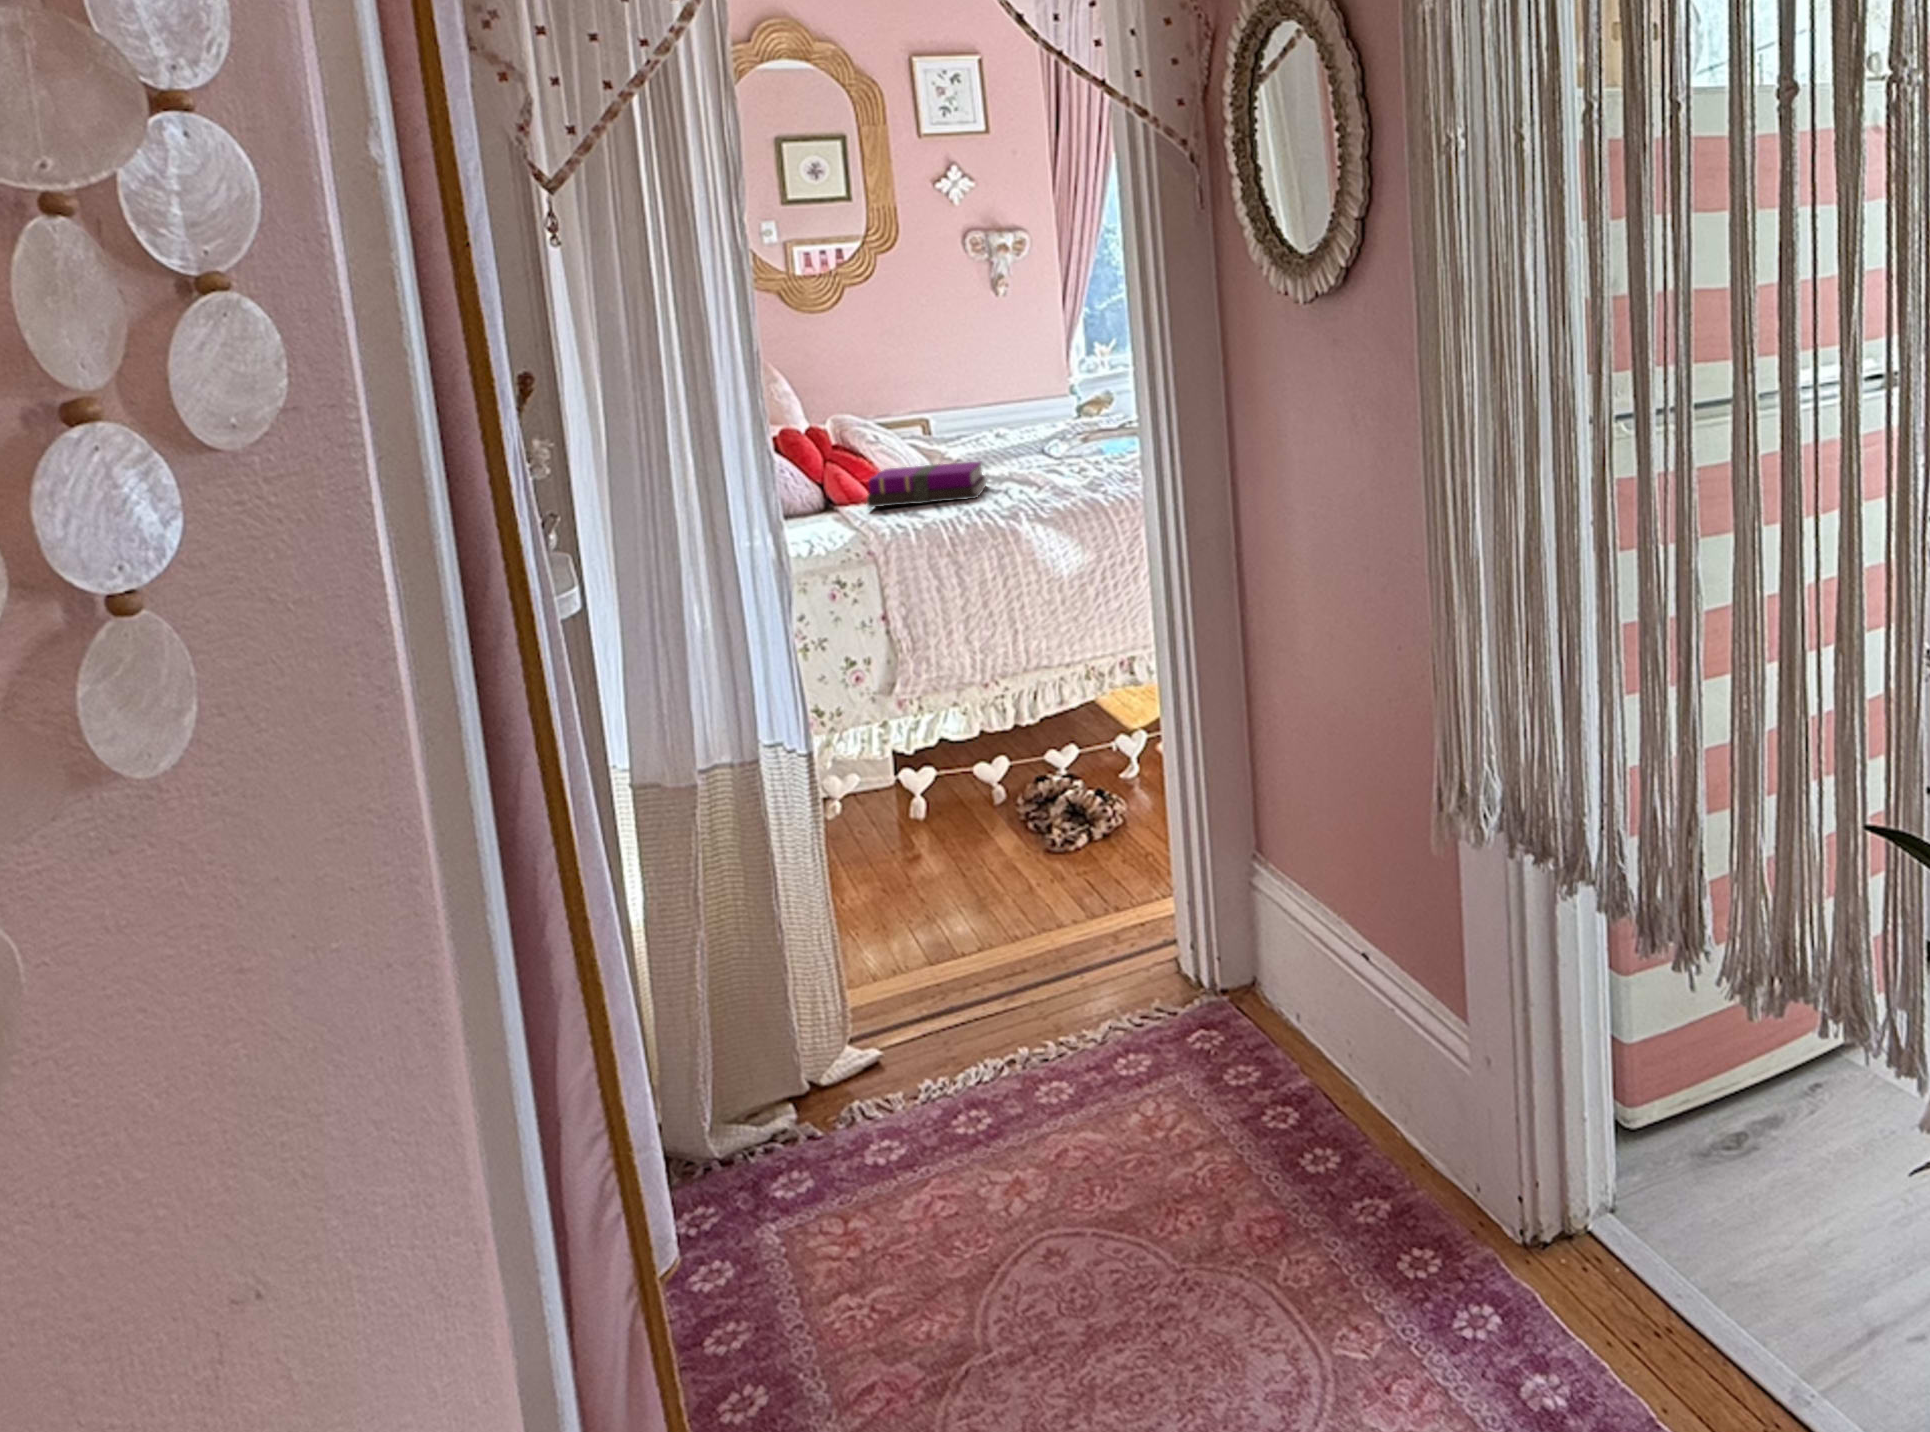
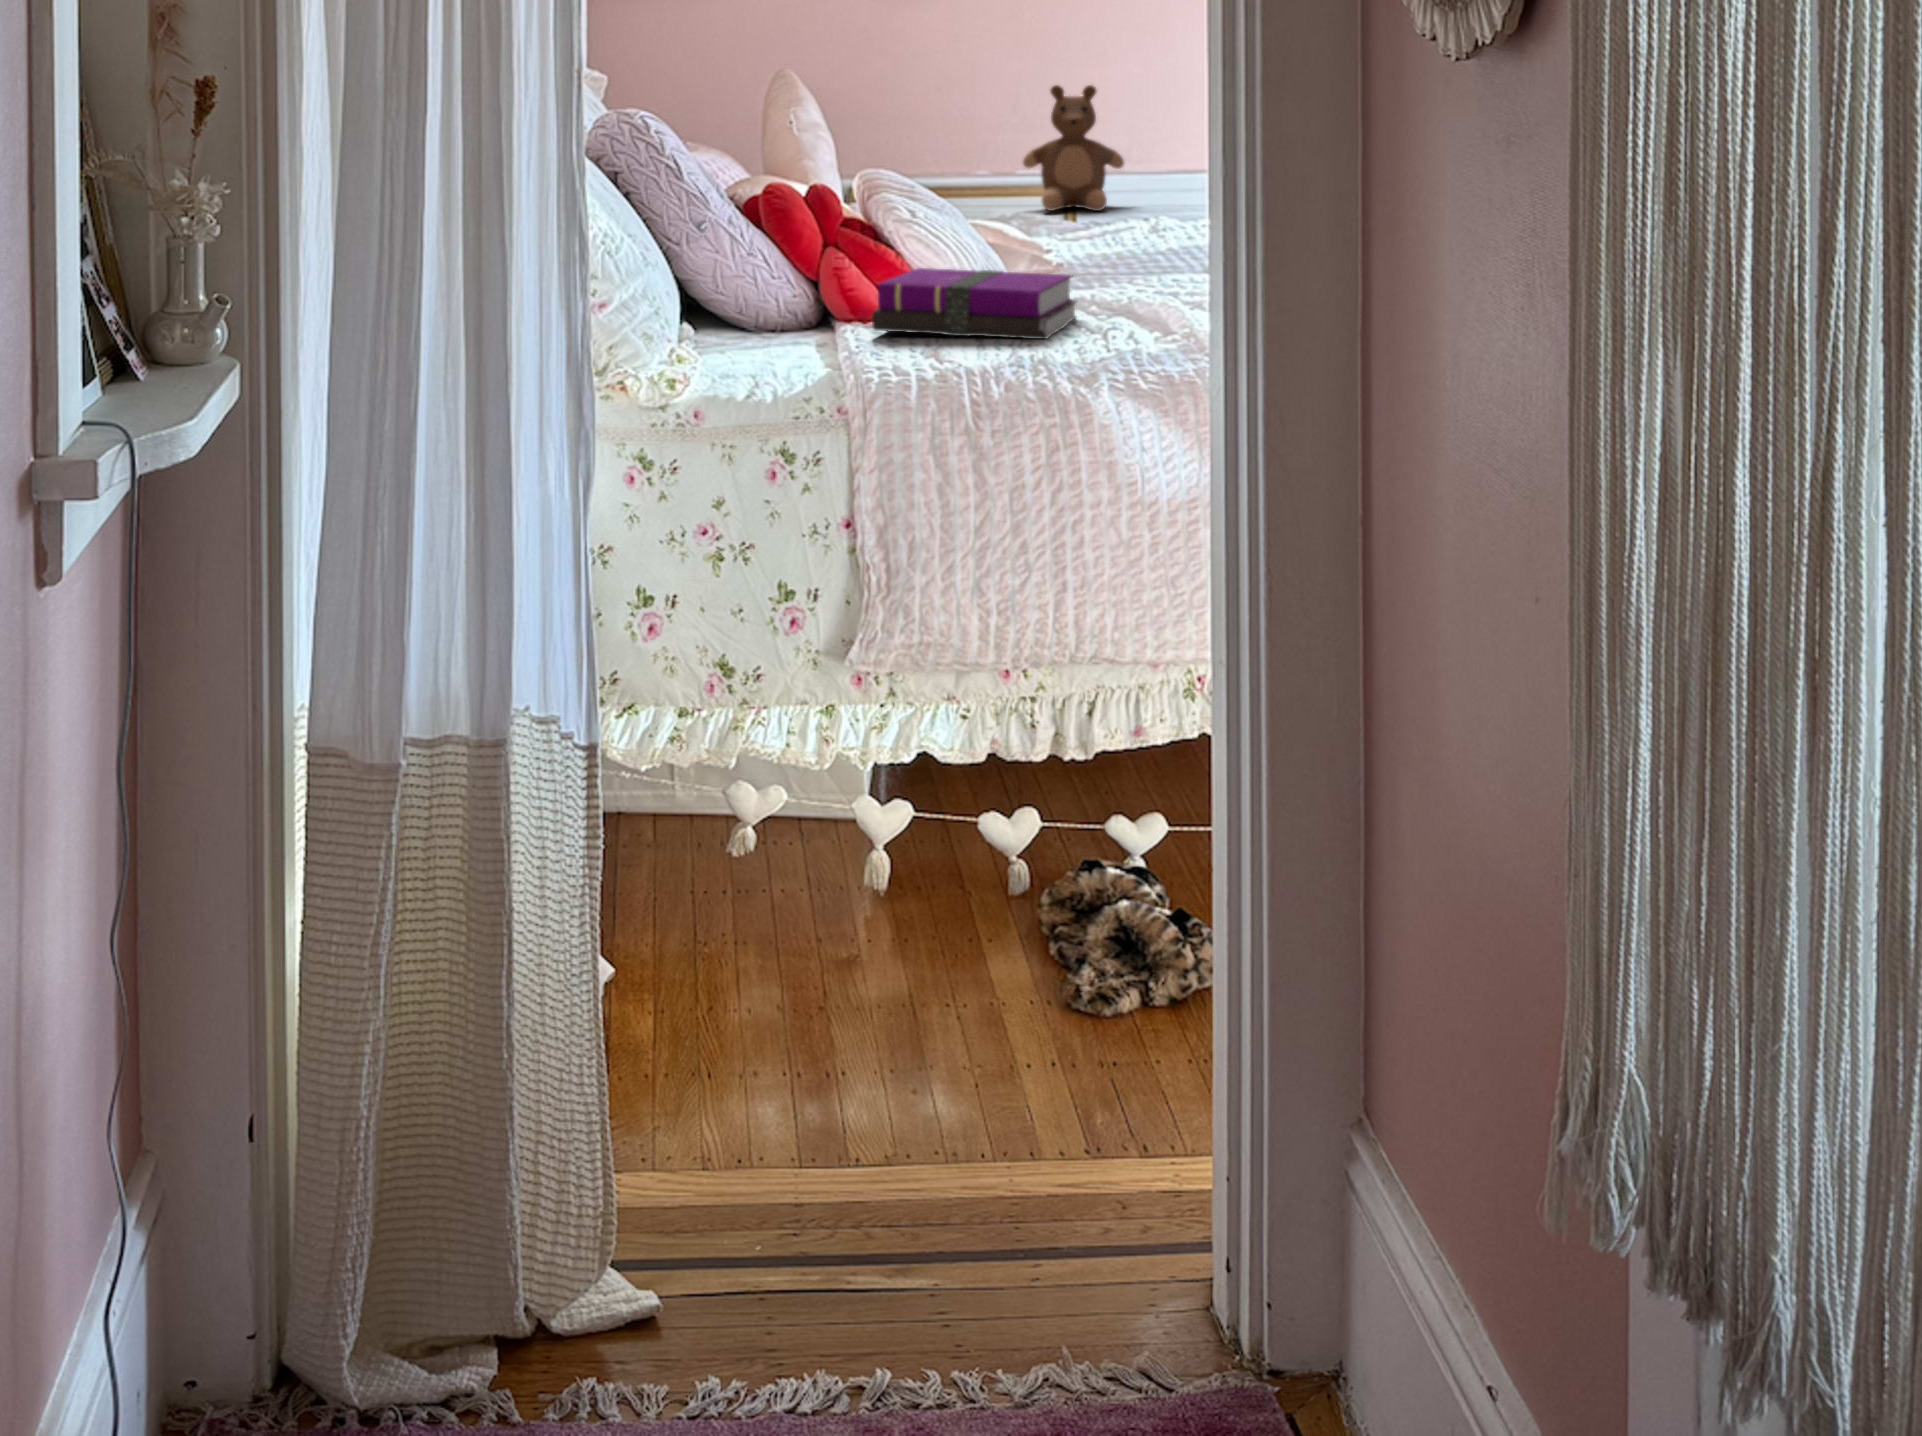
teddy bear: none [902,358,965,435] -> present [1023,85,1124,211]

